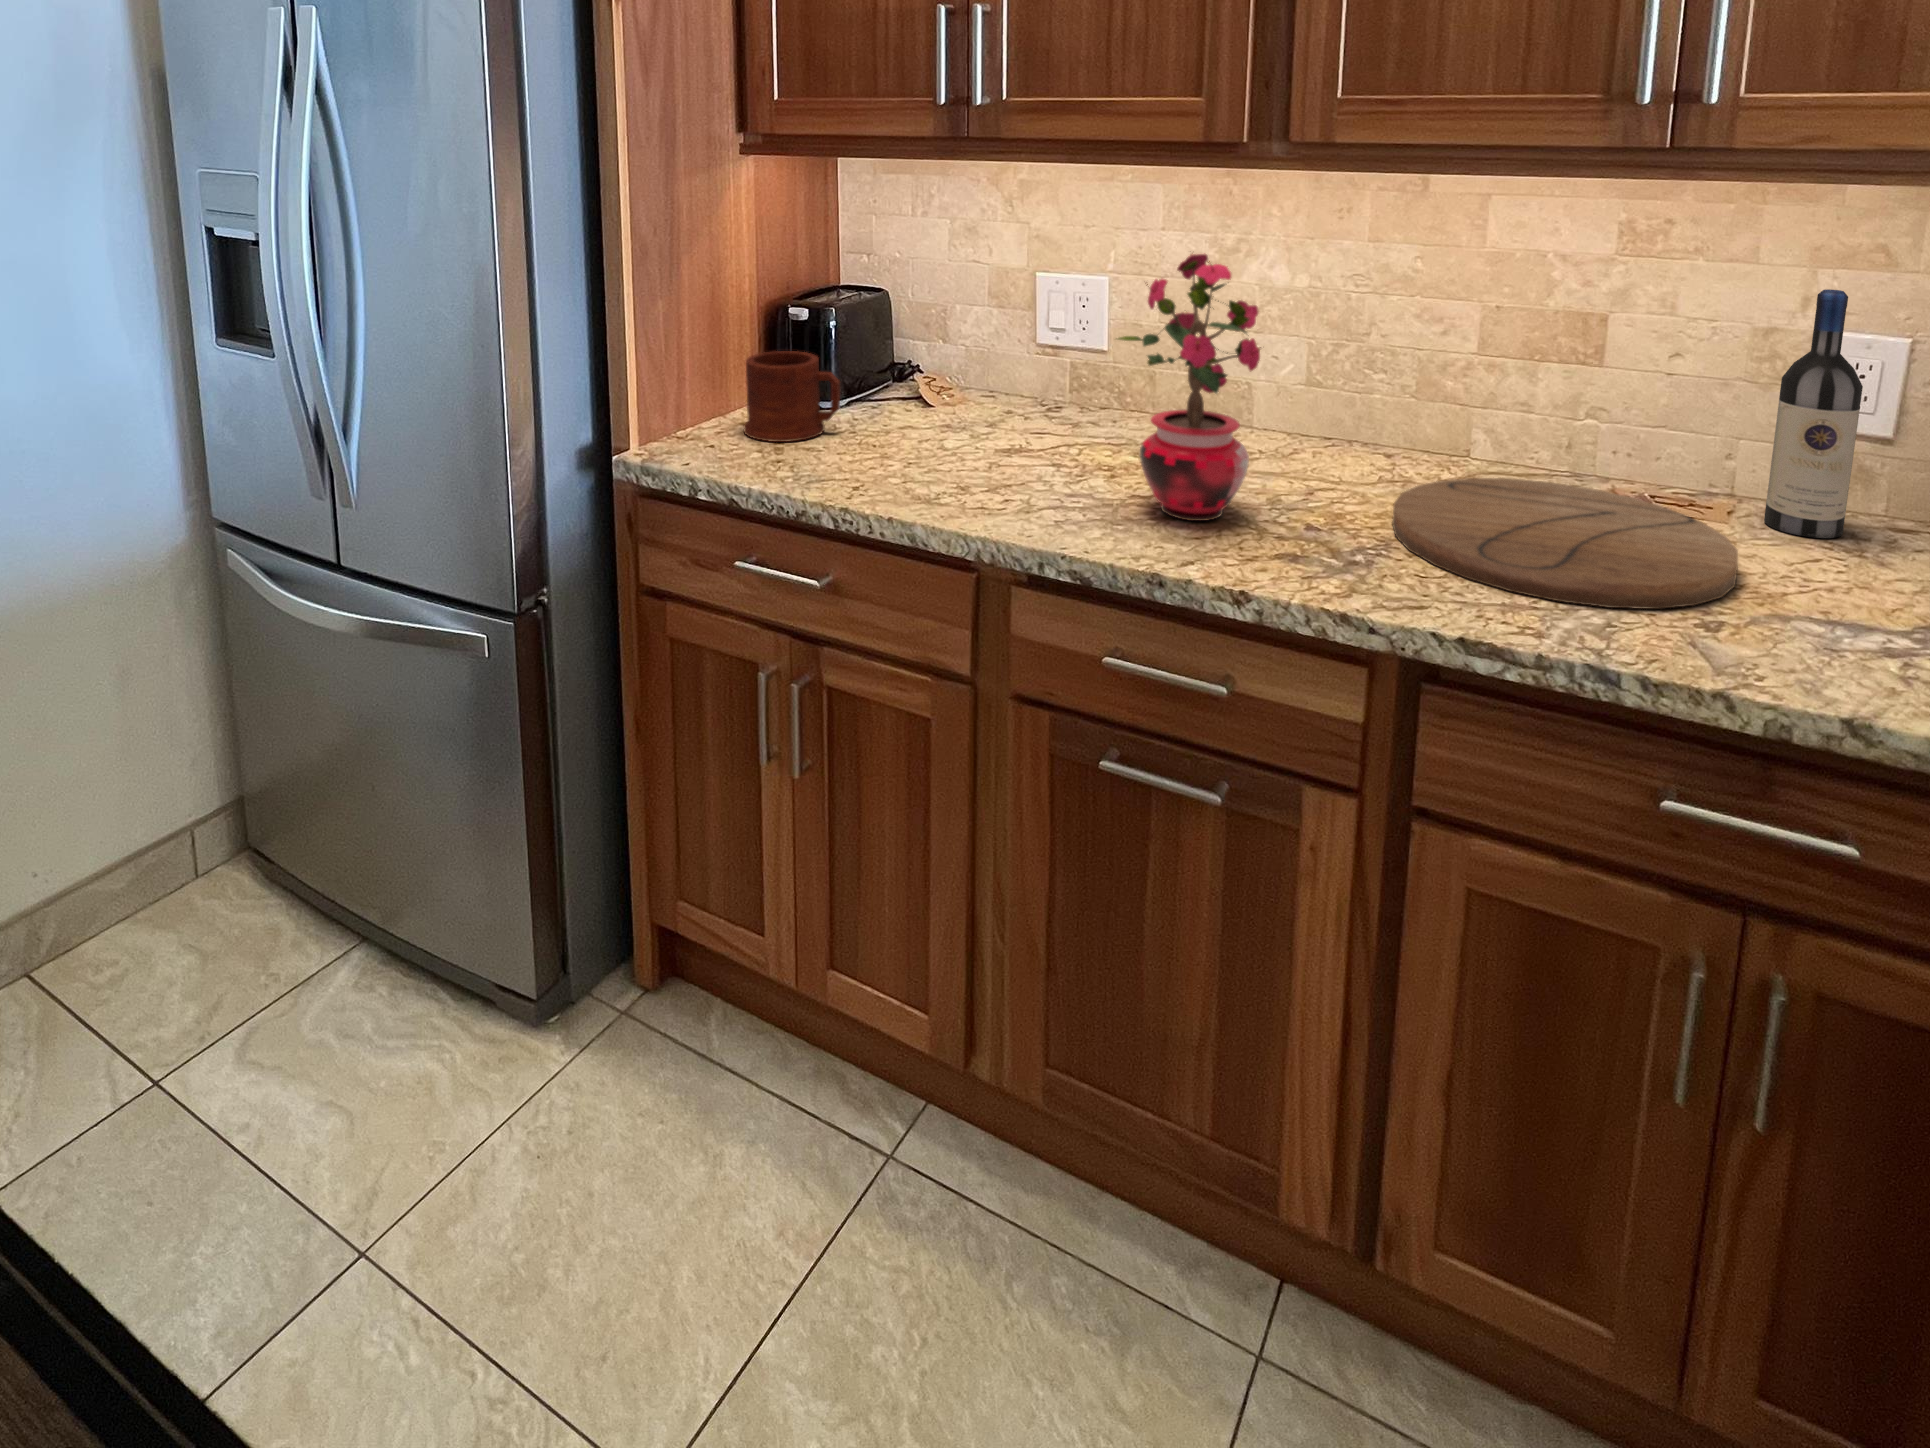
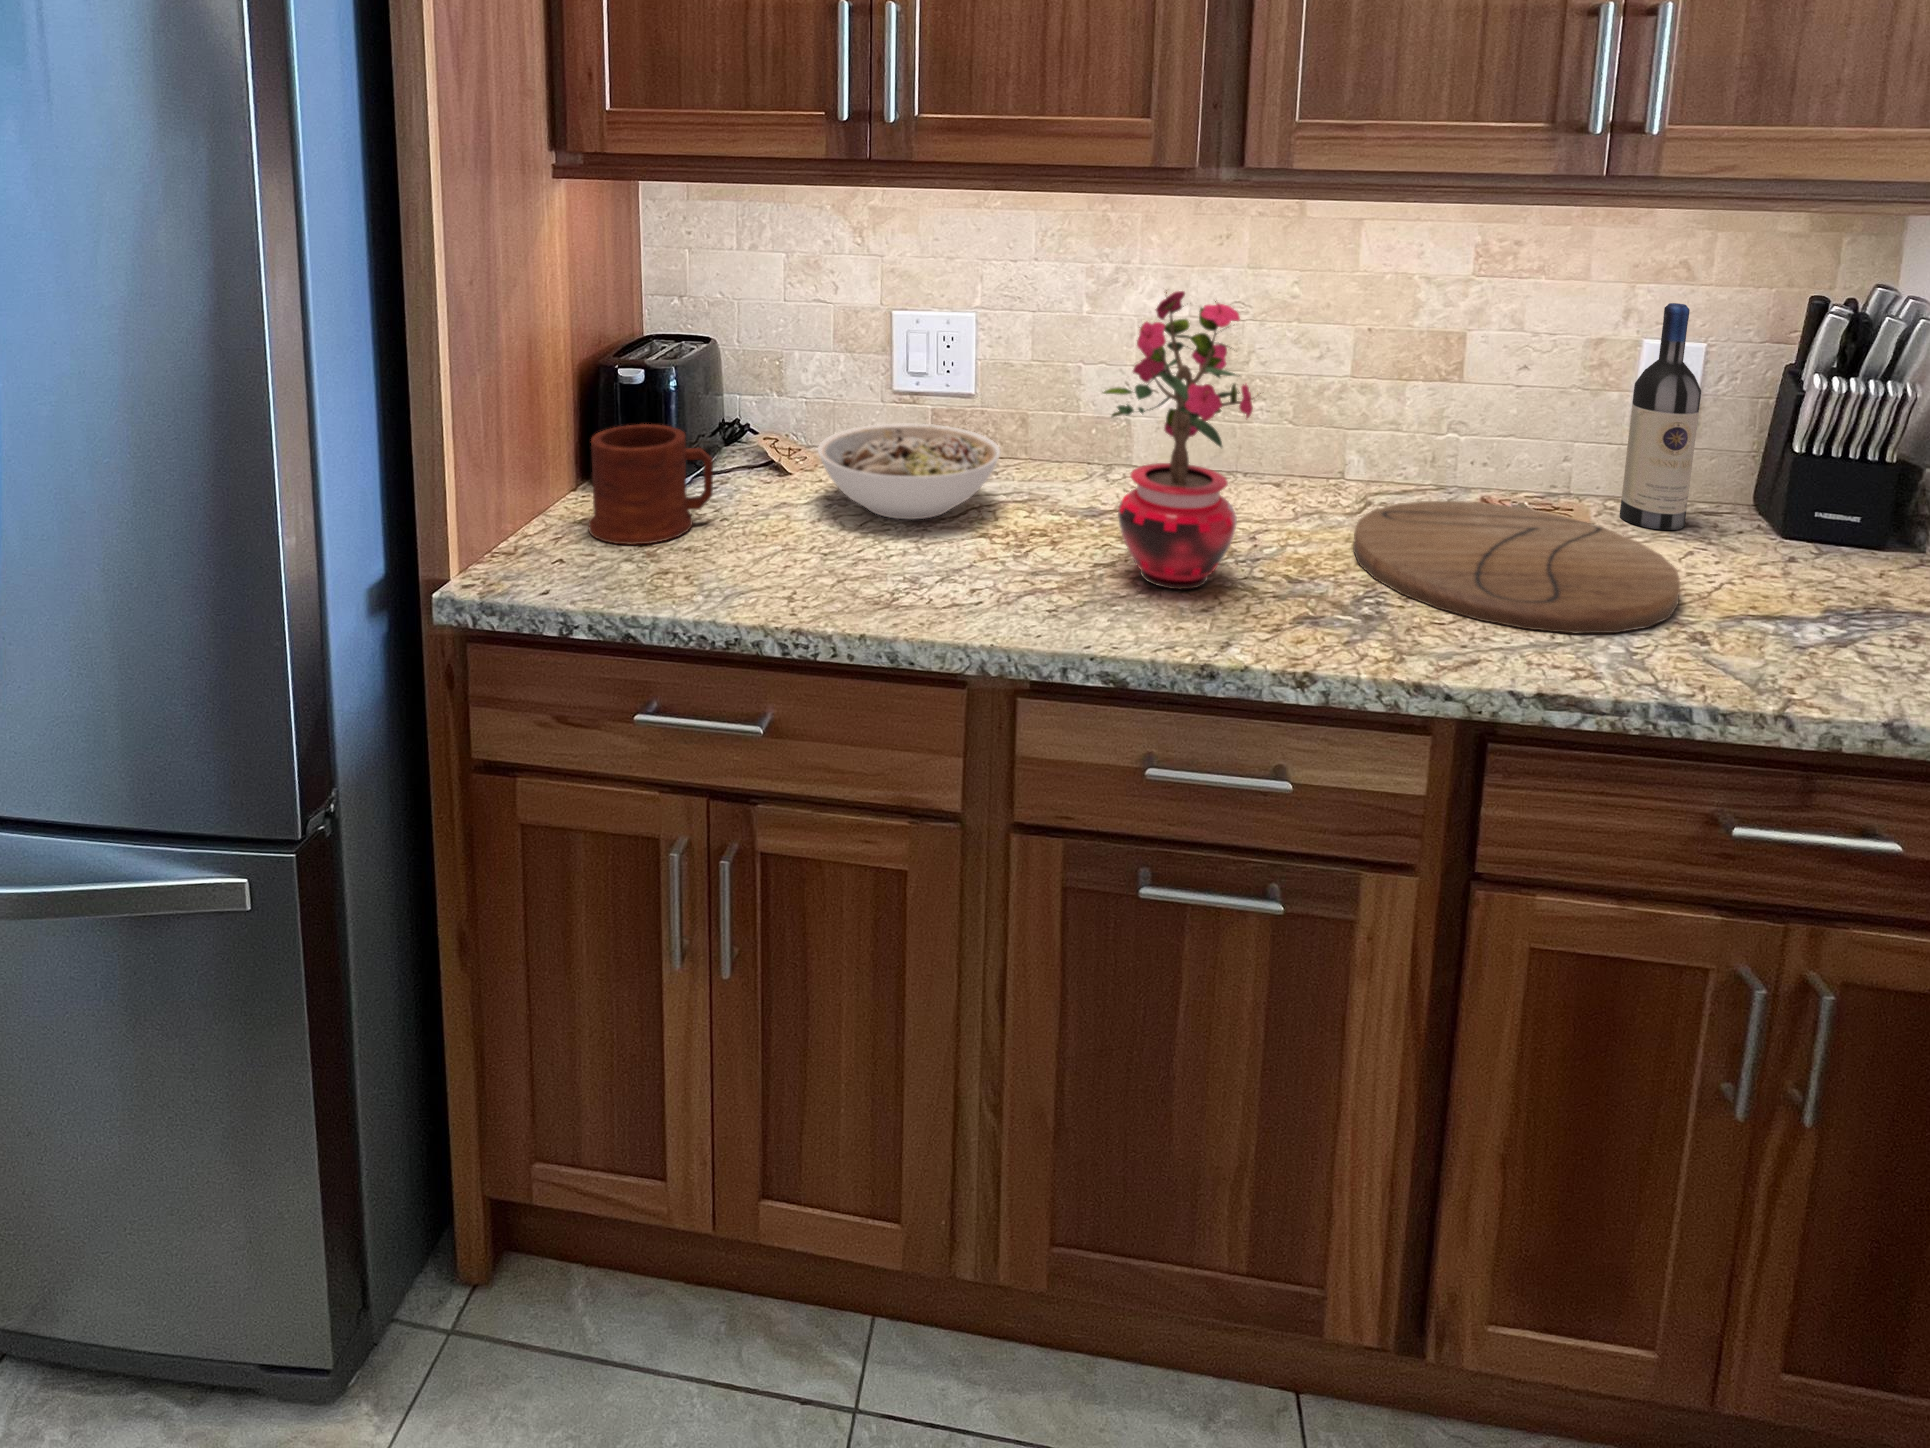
bowl: none [929,369,1088,447] -> present [818,423,1000,519]

